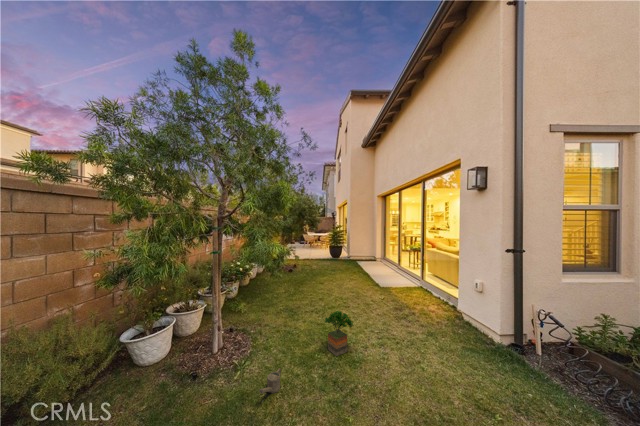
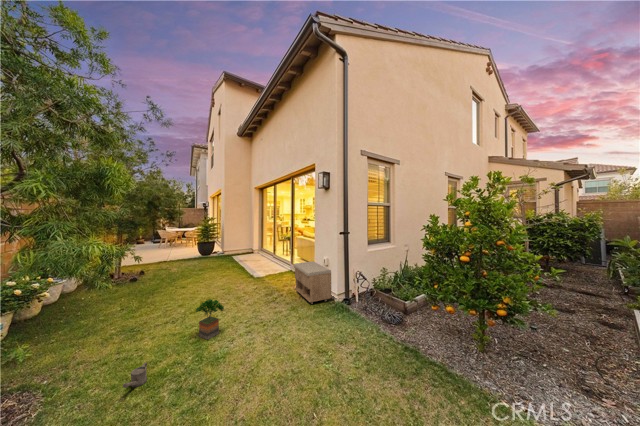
storage bench: none [431,282,491,341] -> present [294,261,331,304]

